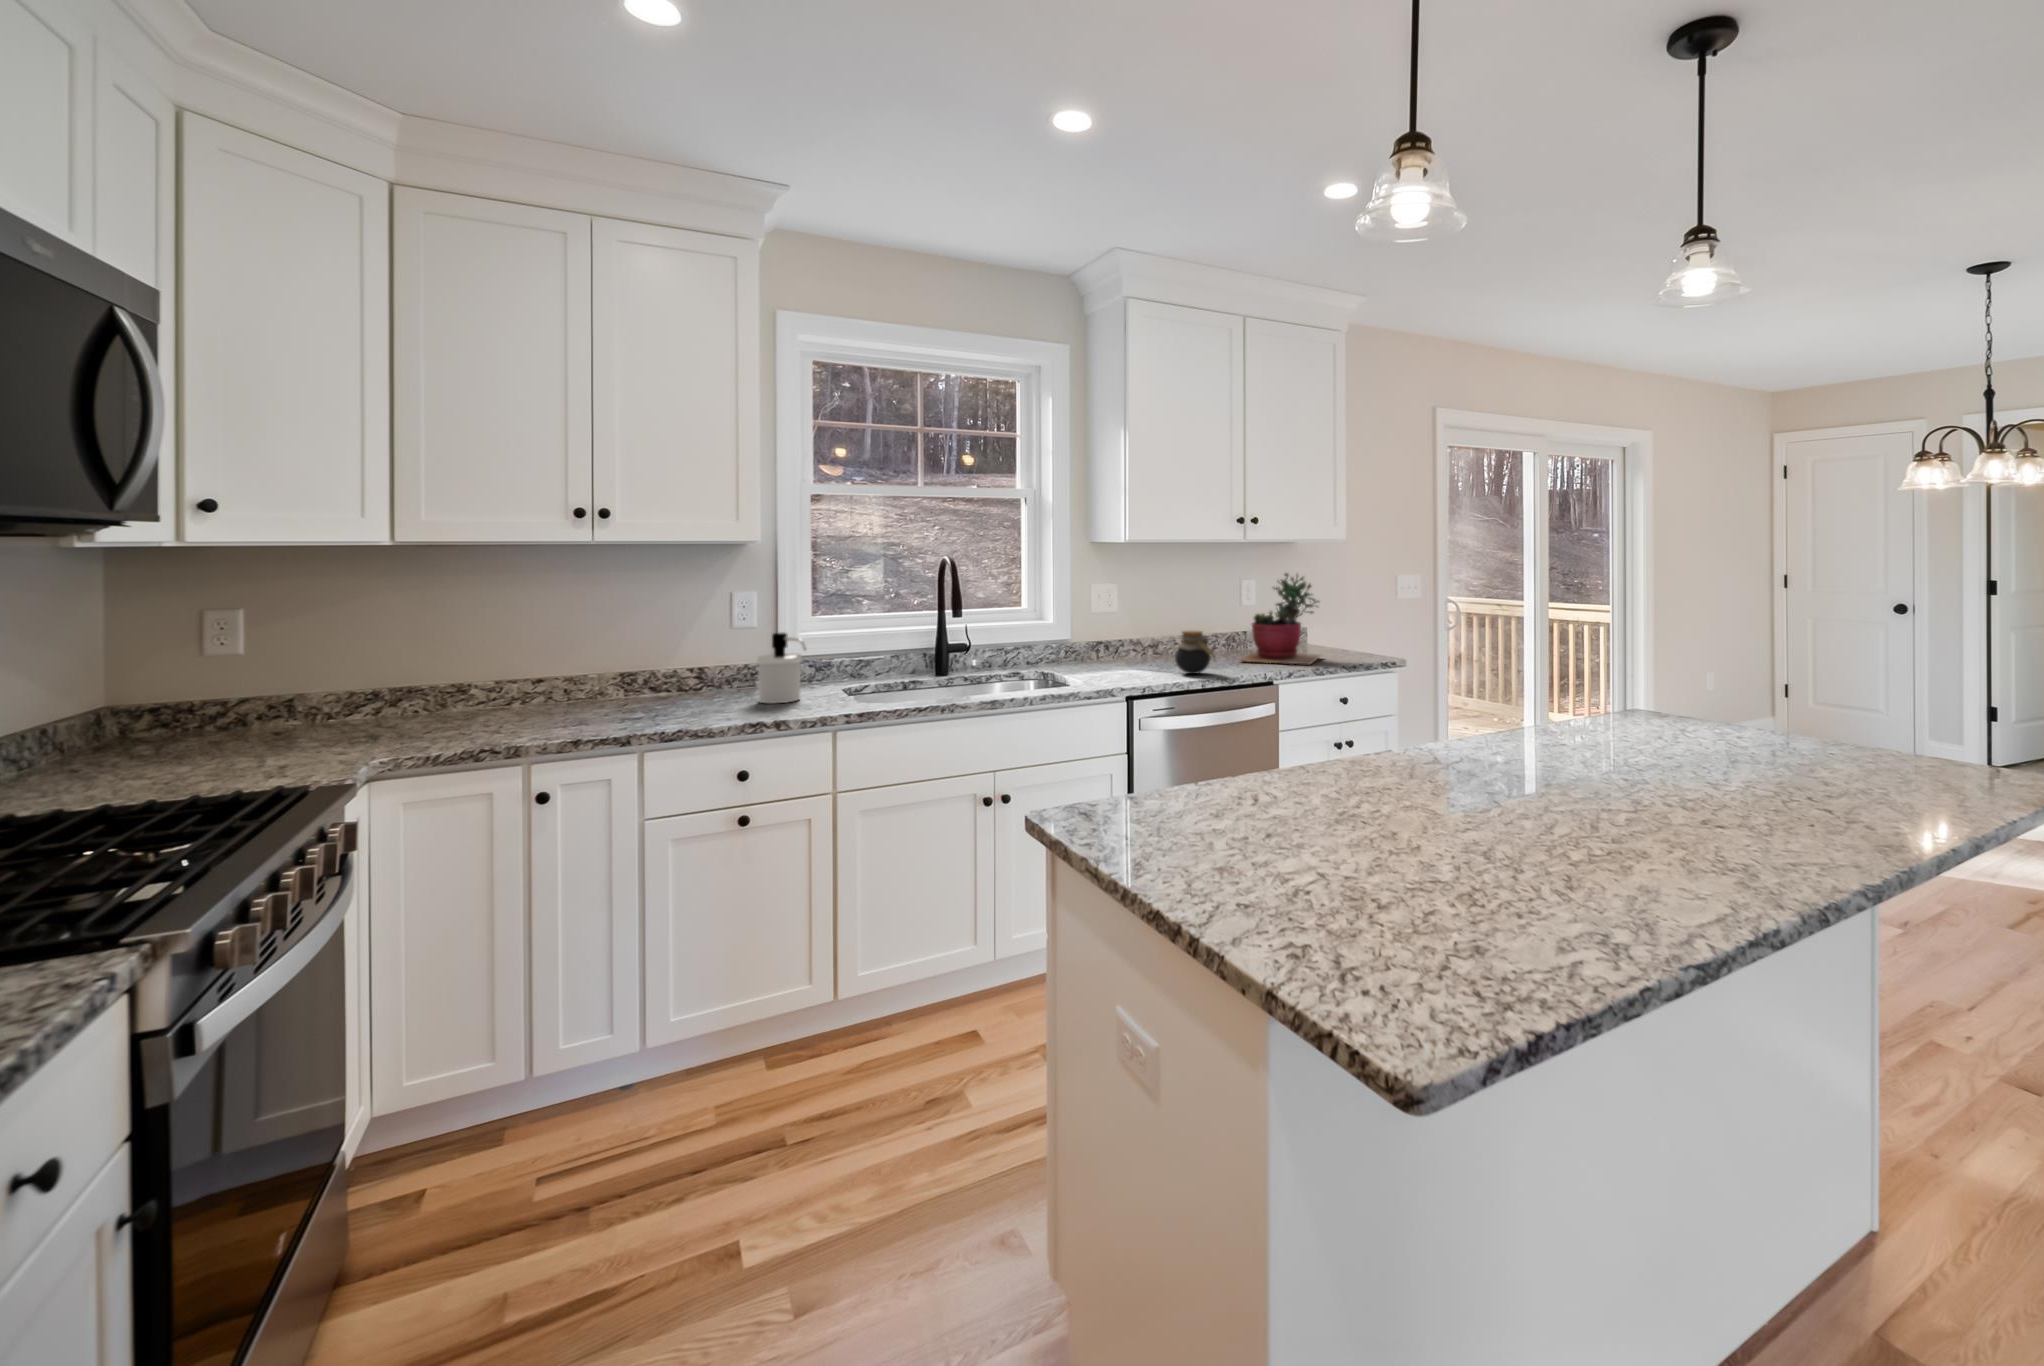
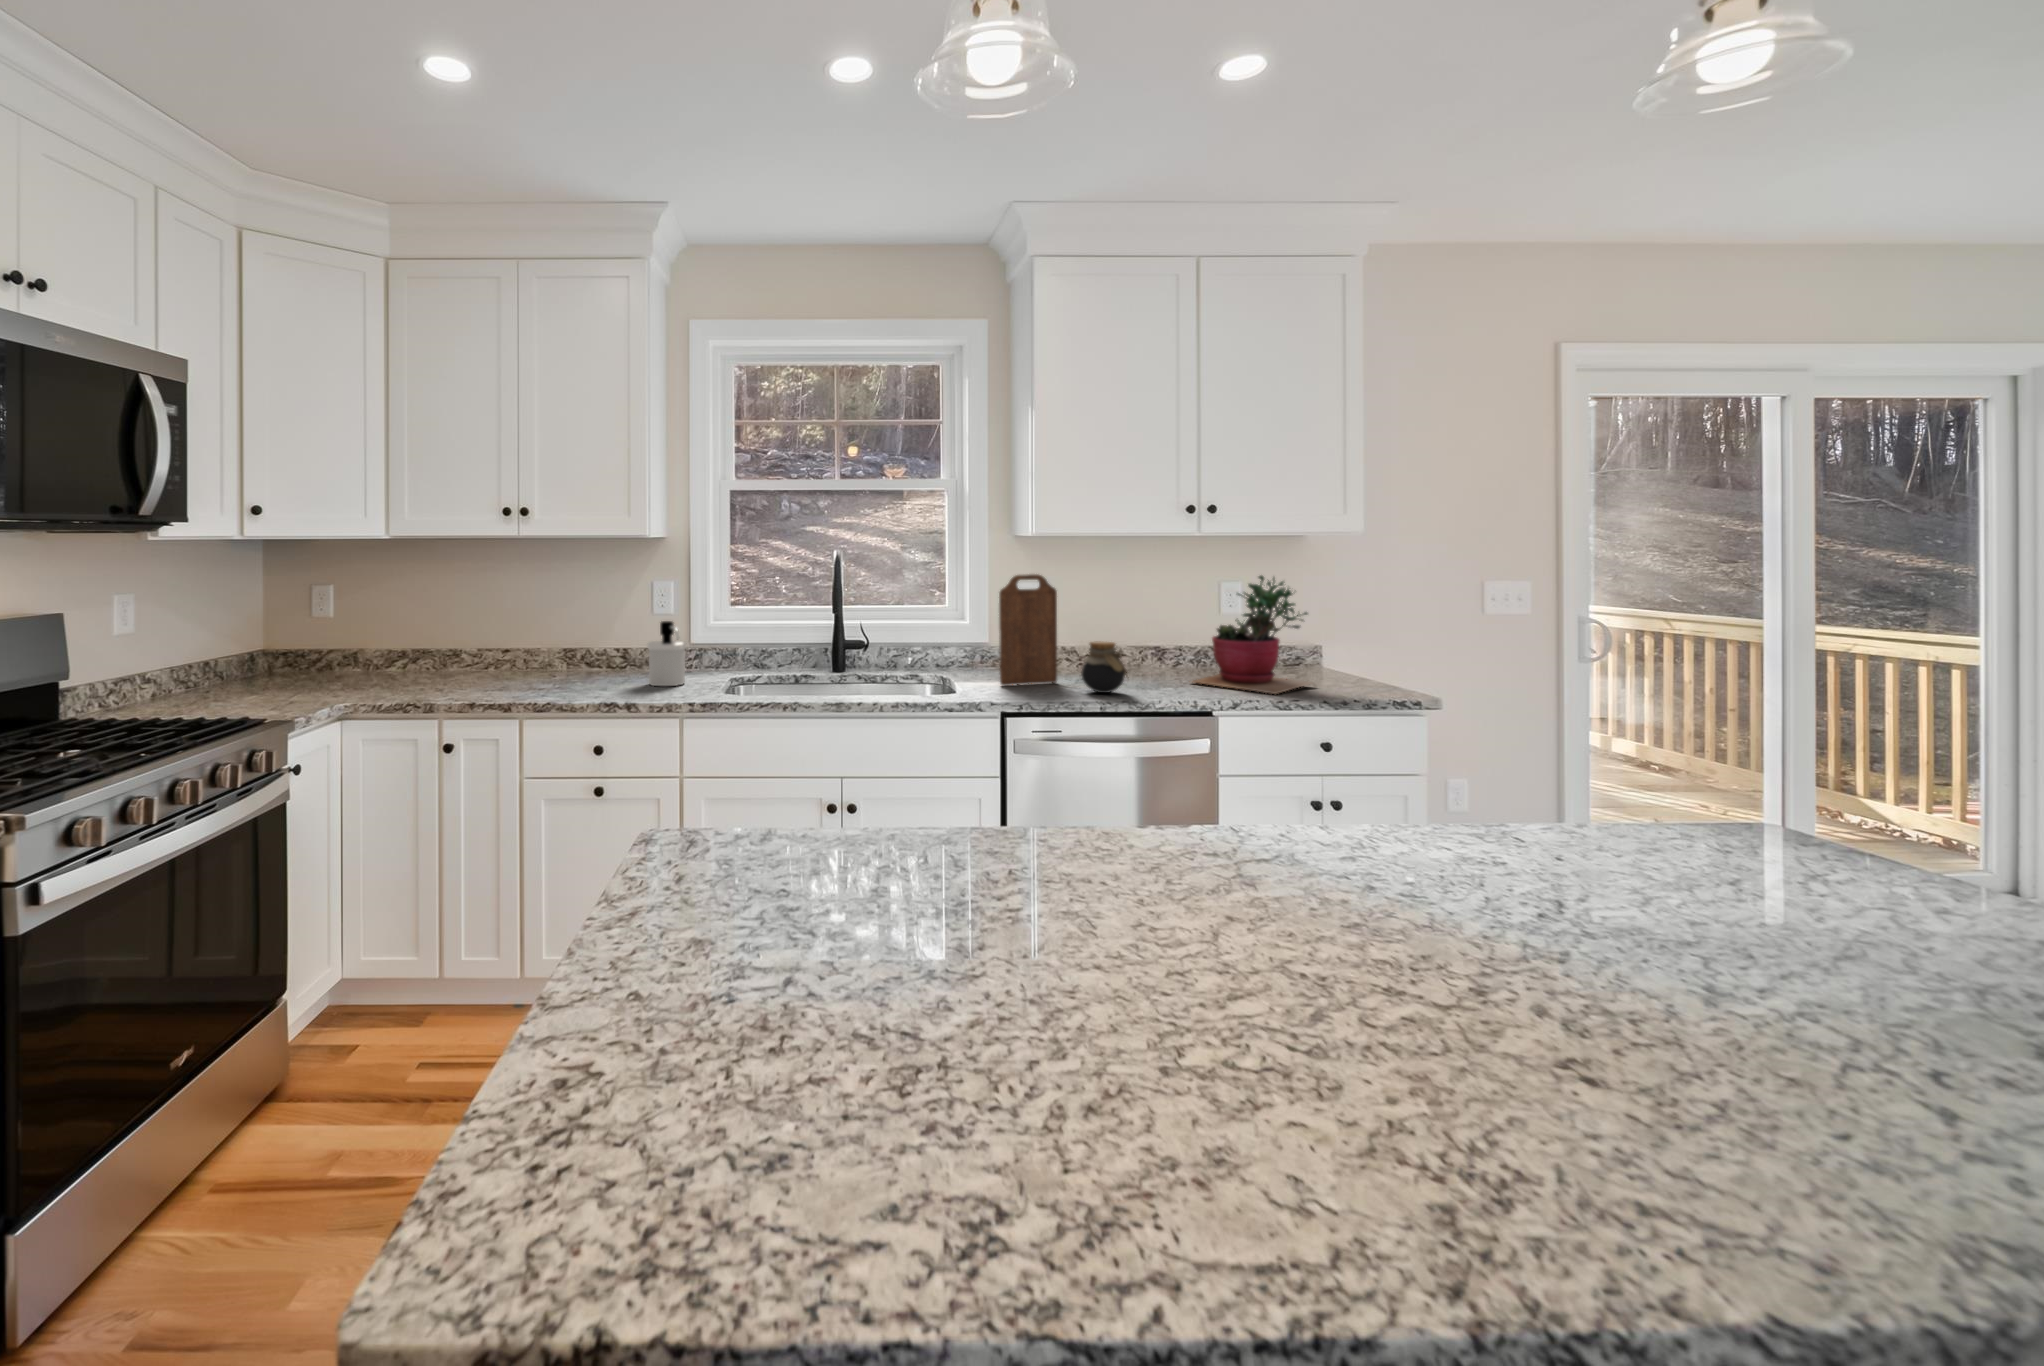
cutting board: none [1103,575,1145,675] -> present [999,574,1057,686]

